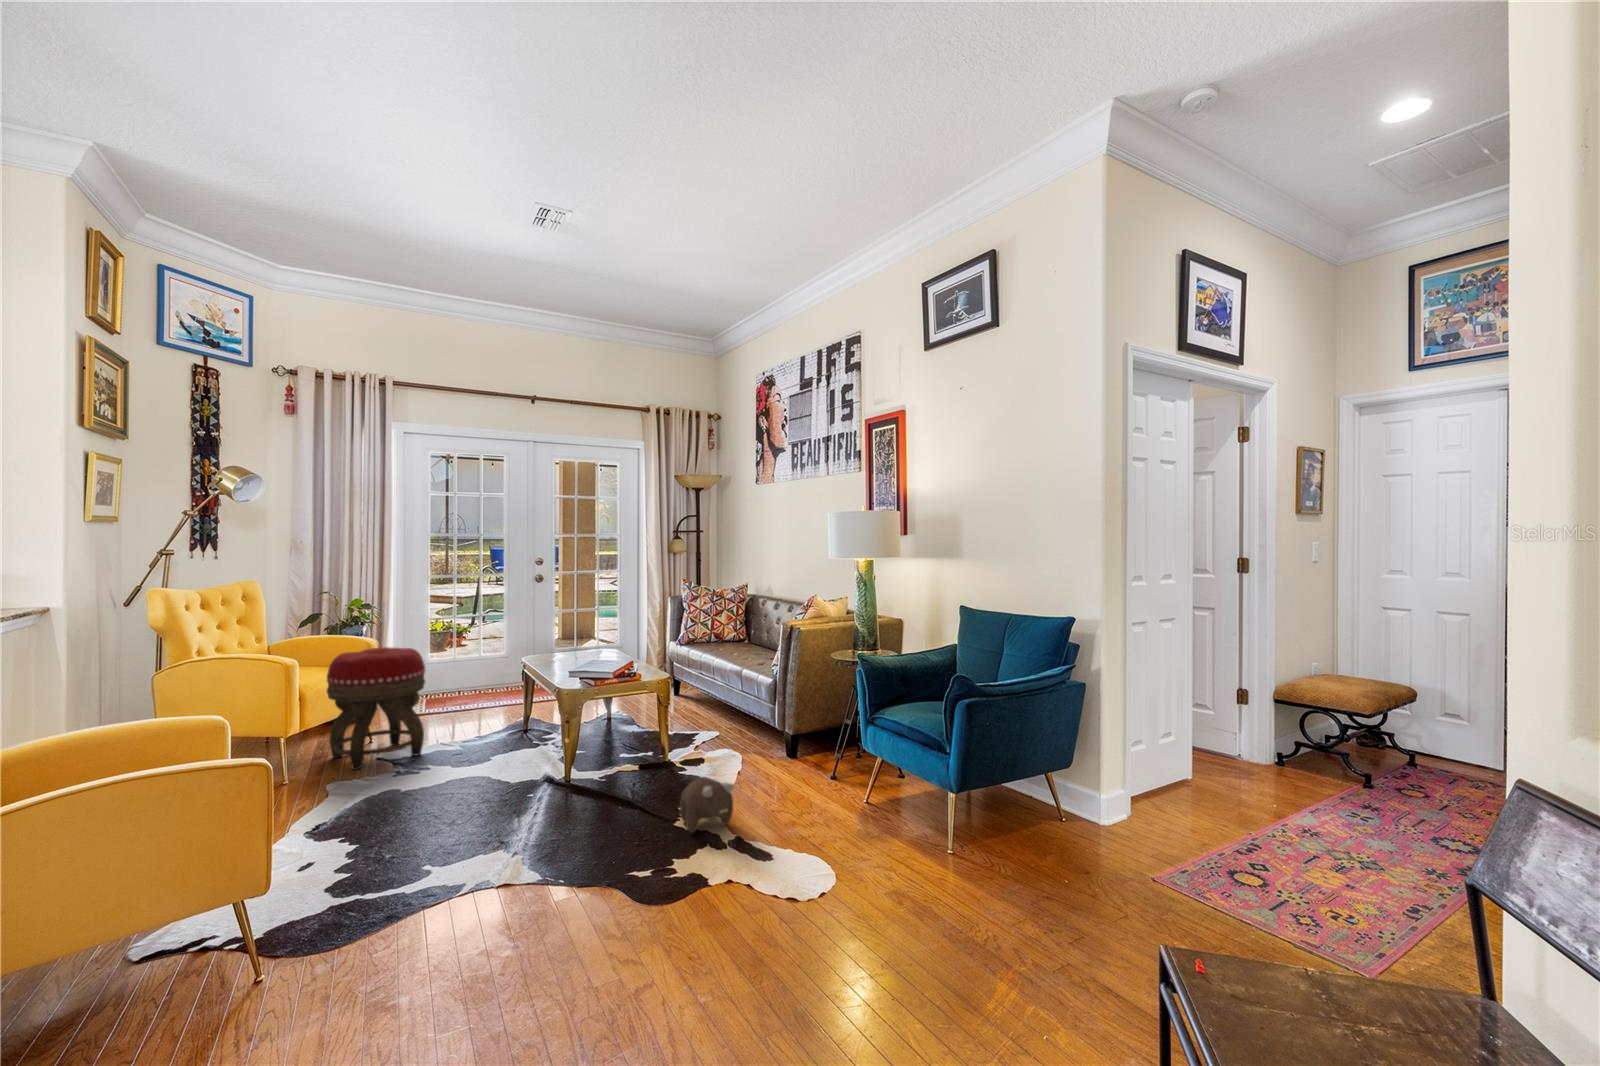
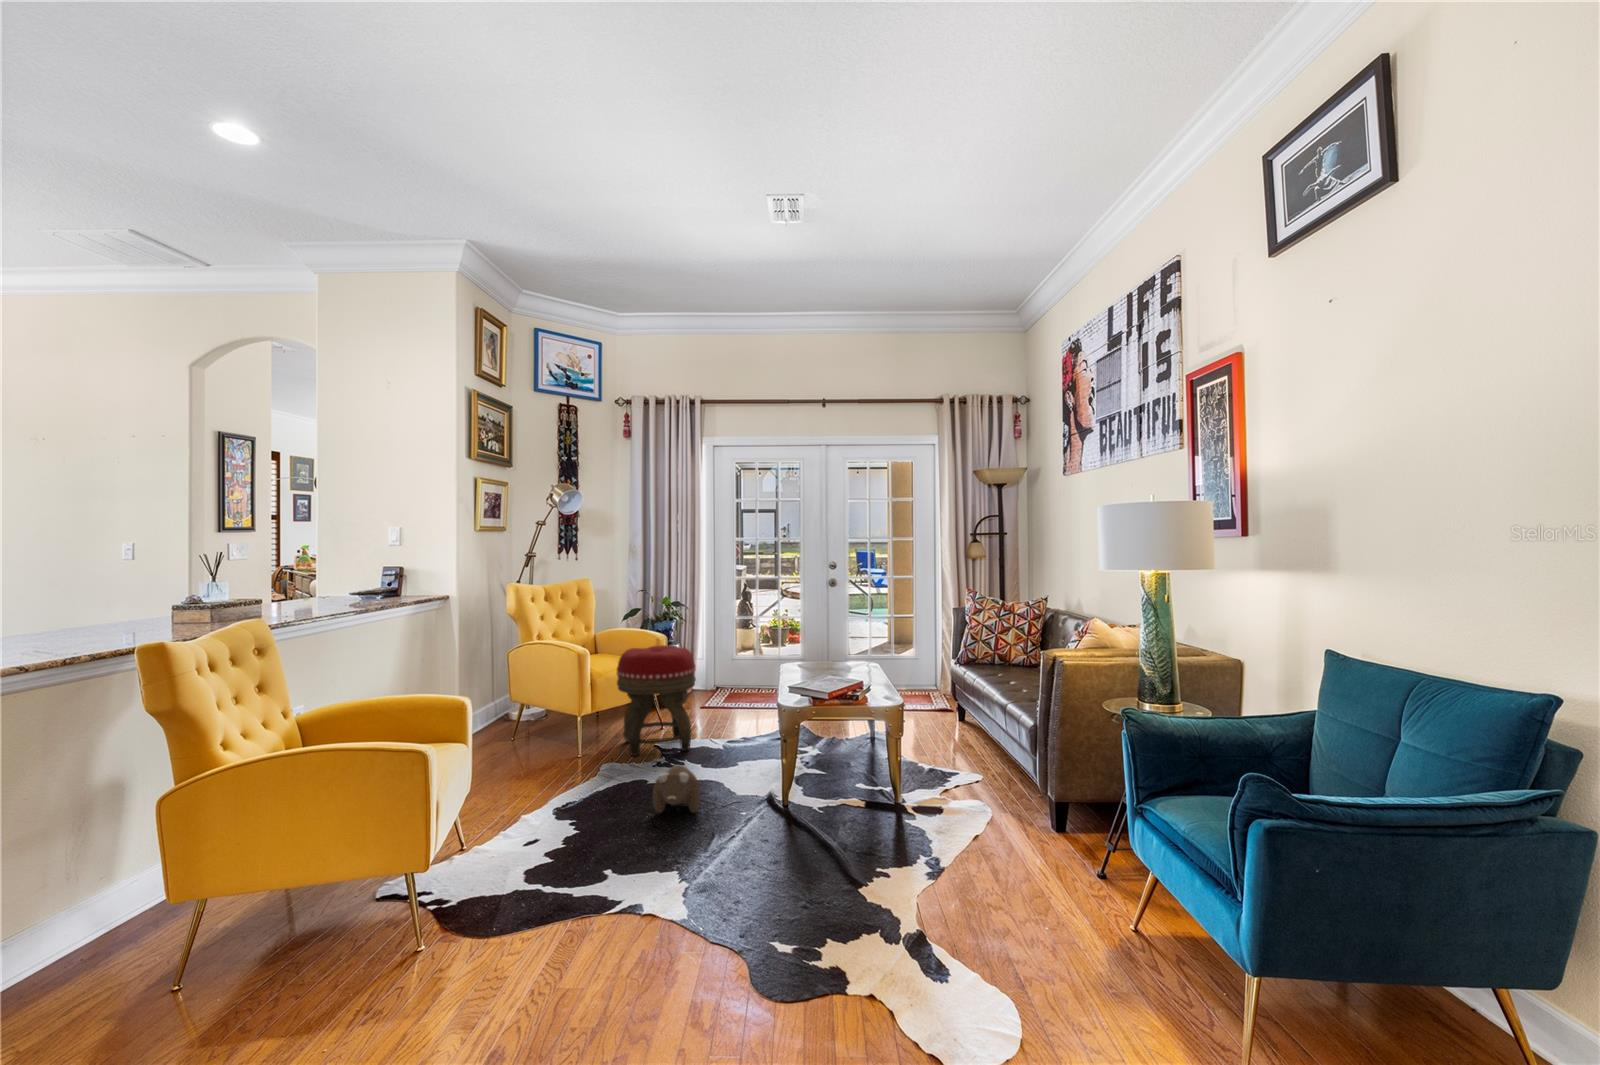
plush toy: present [679,777,734,833] -> present [653,765,700,813]

